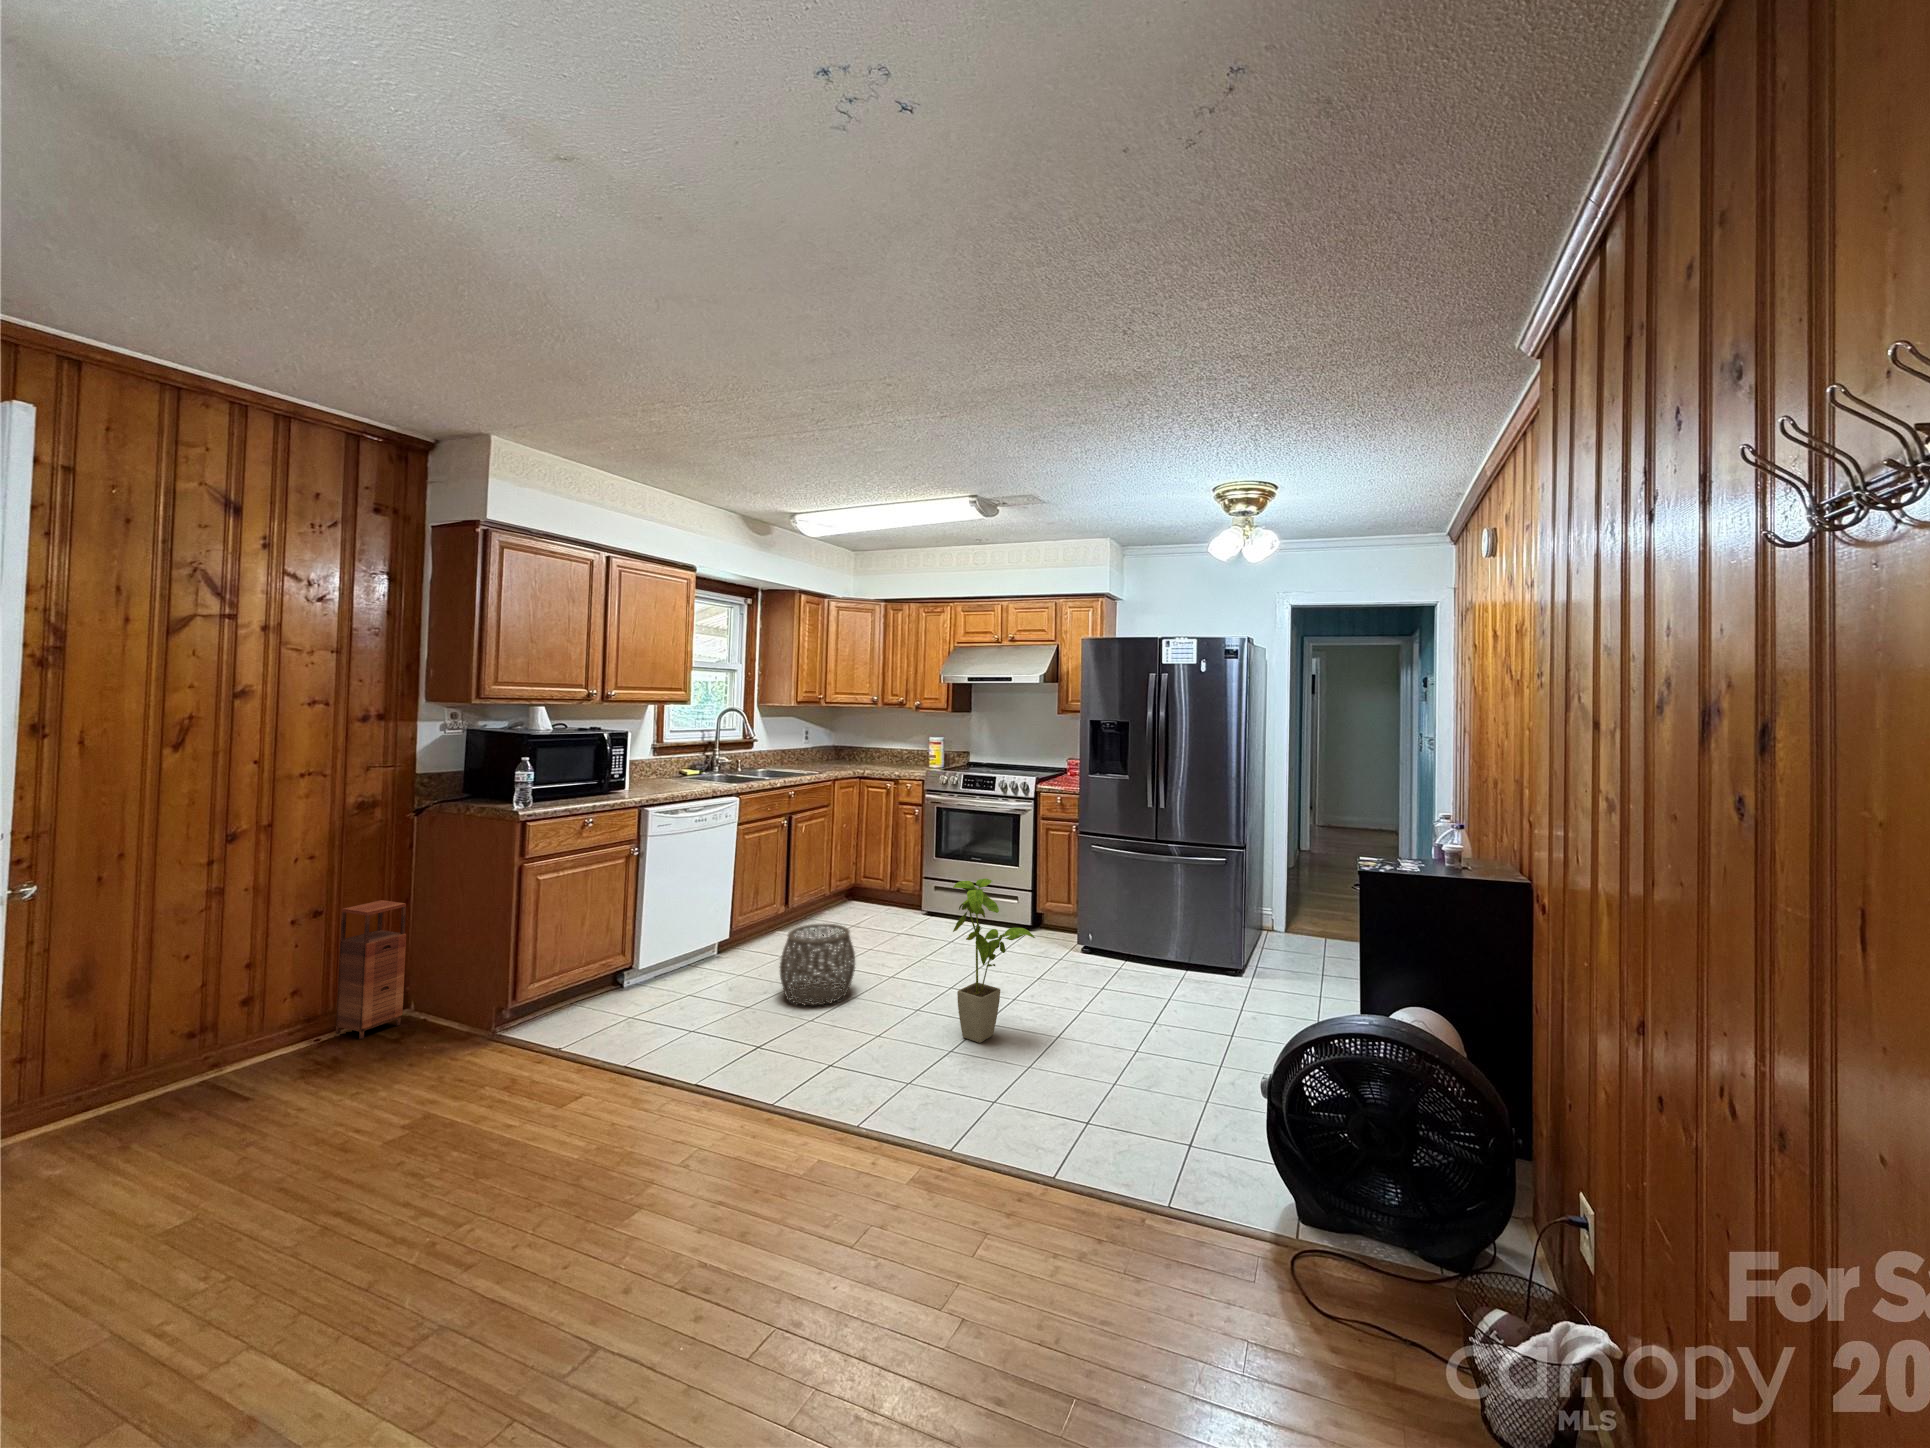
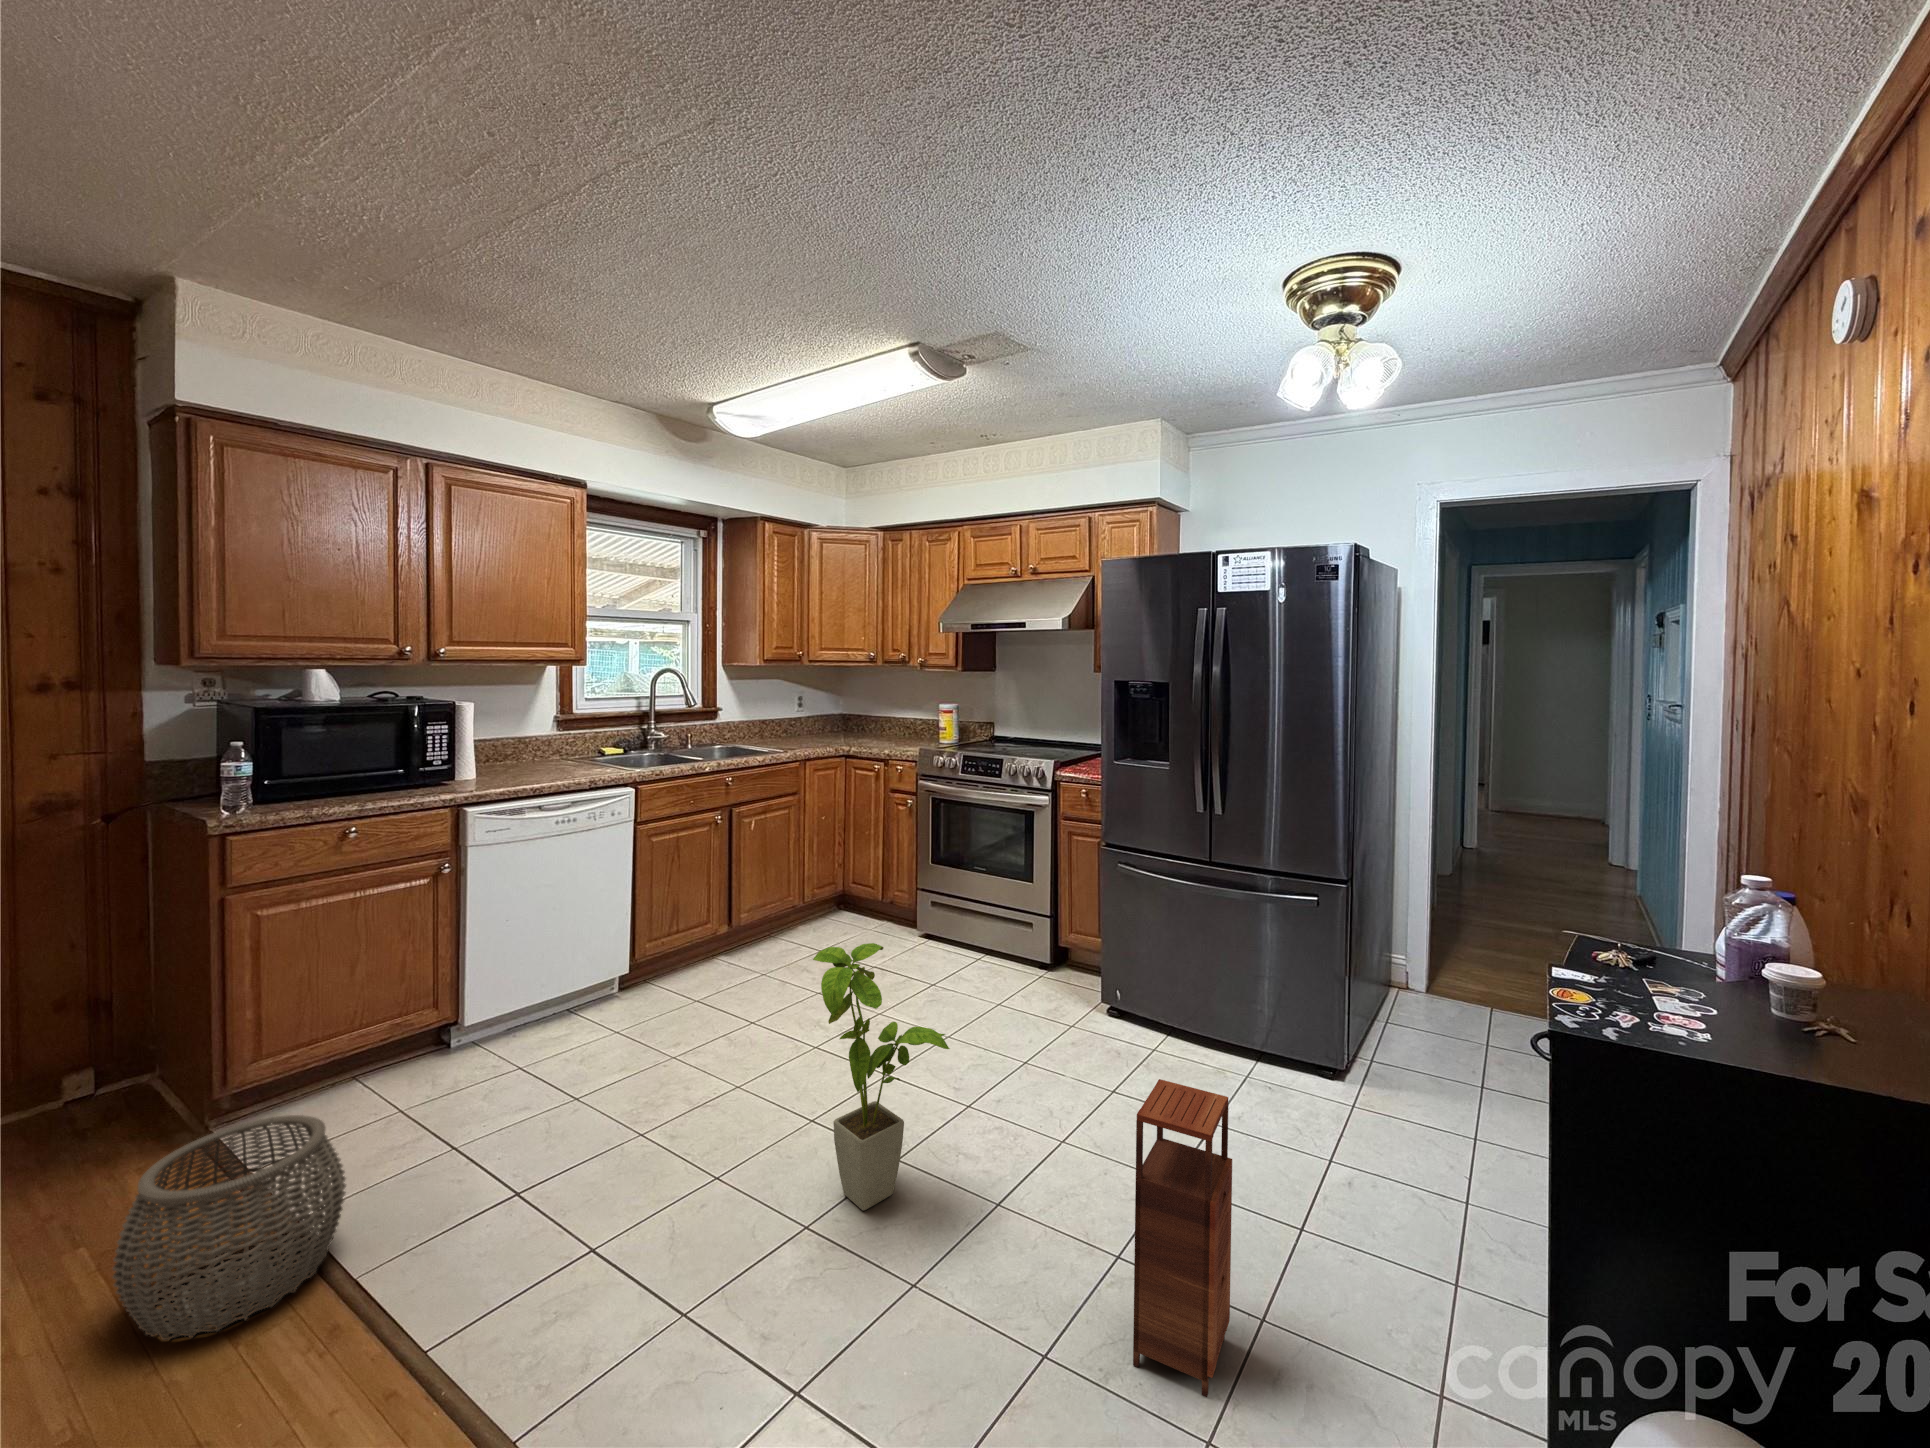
storage cabinet: present [336,900,406,1039] -> present [1133,1079,1232,1397]
woven basket: present [780,923,855,1006] -> present [113,1115,346,1340]

